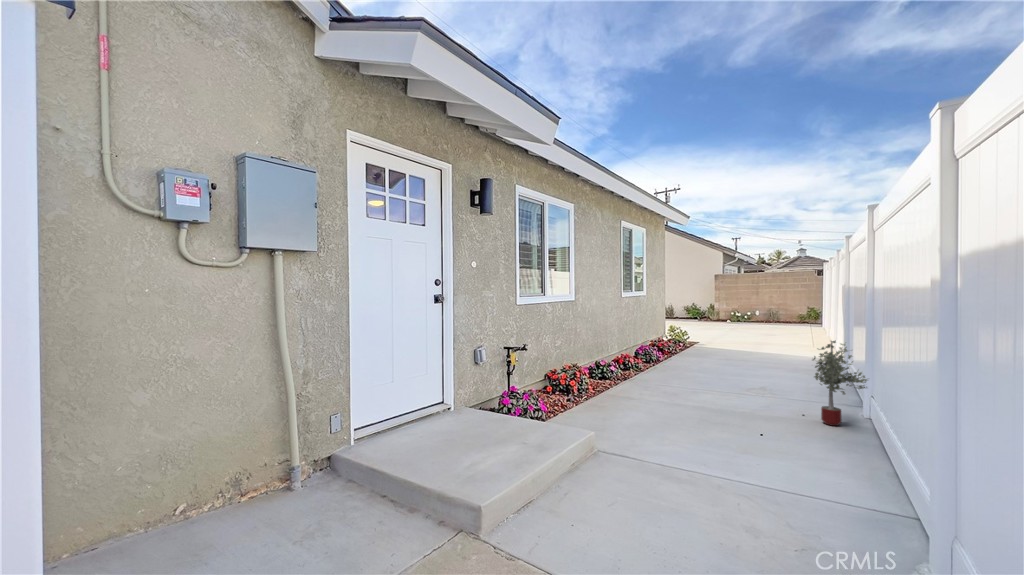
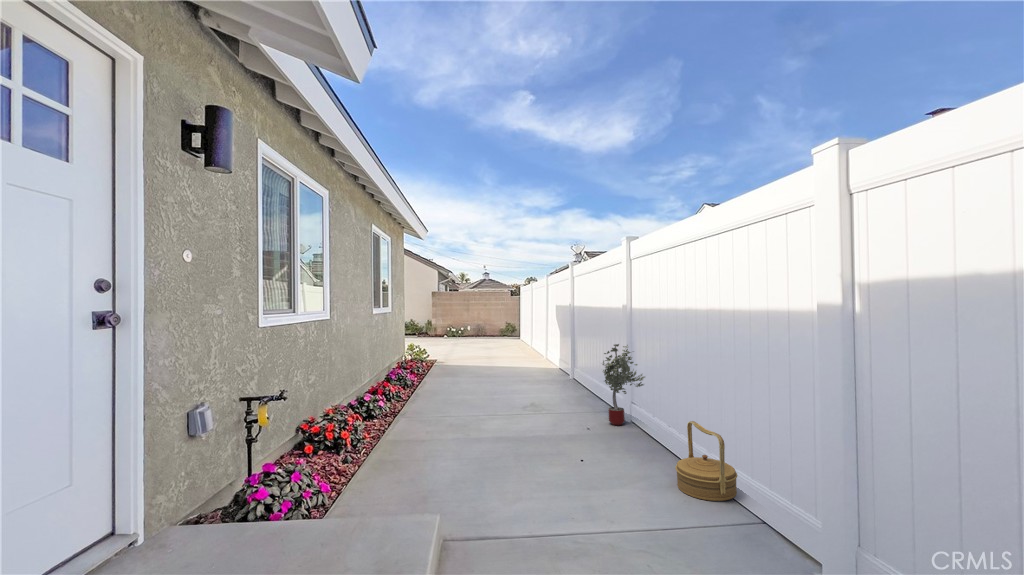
woven basket: none [824,422,898,503] -> present [675,421,737,501]

